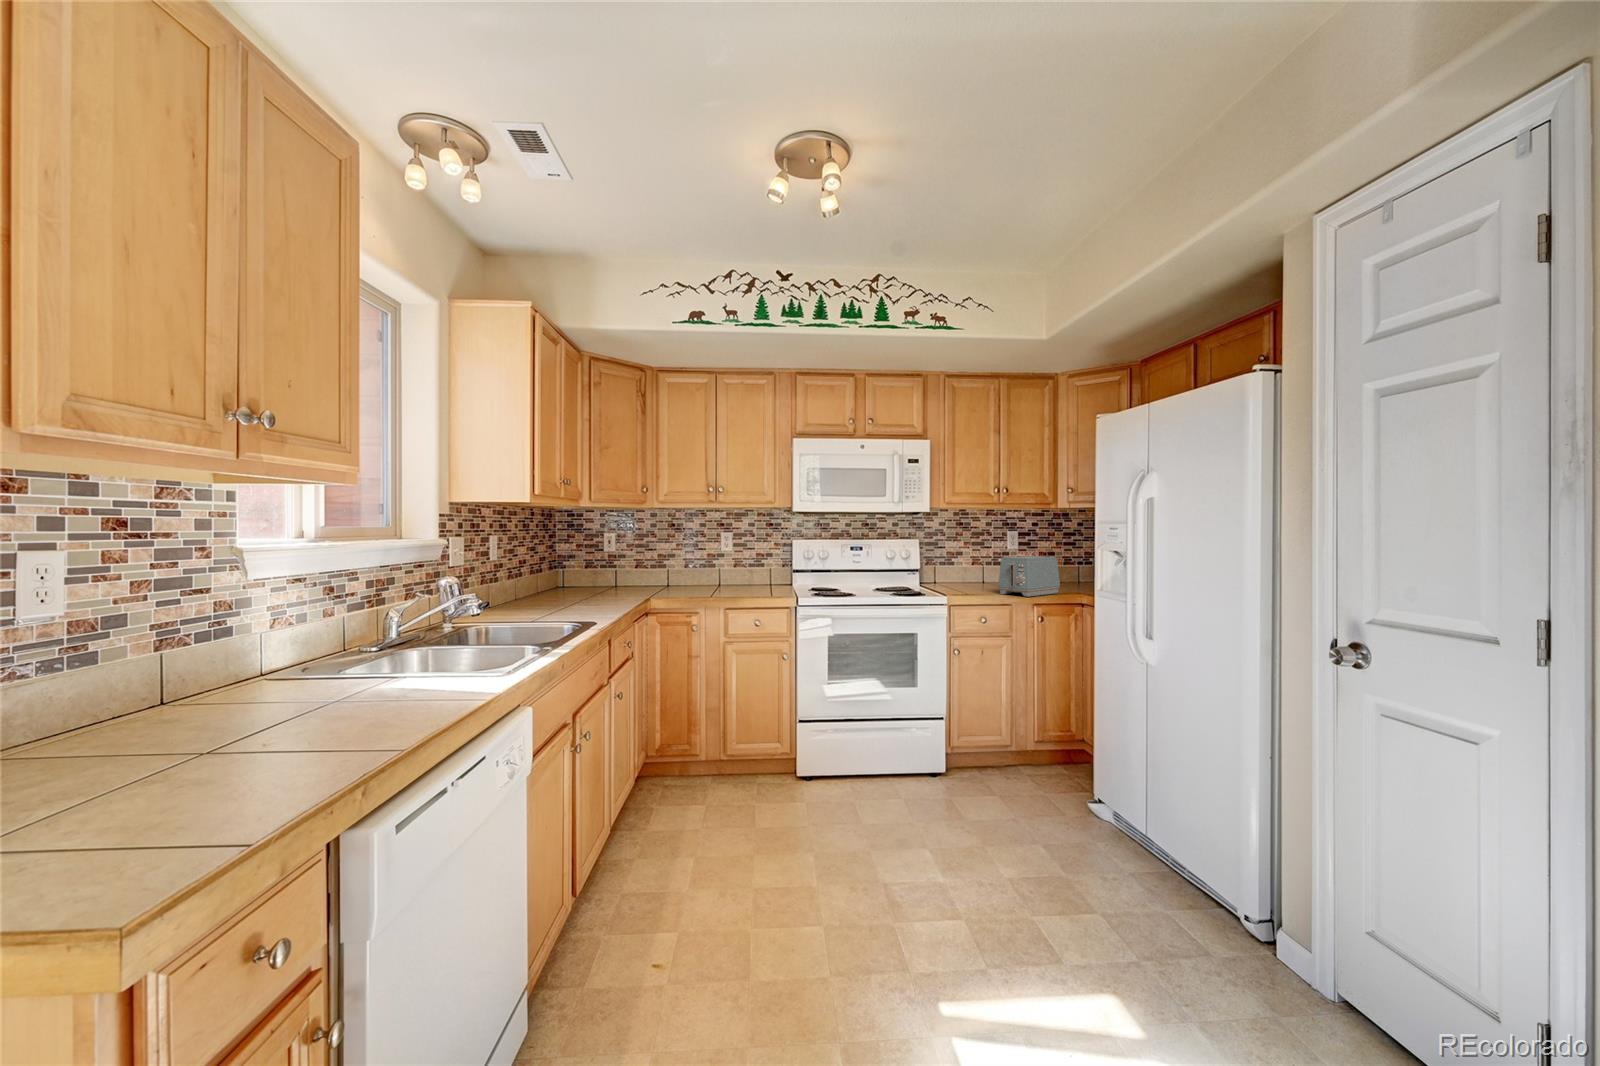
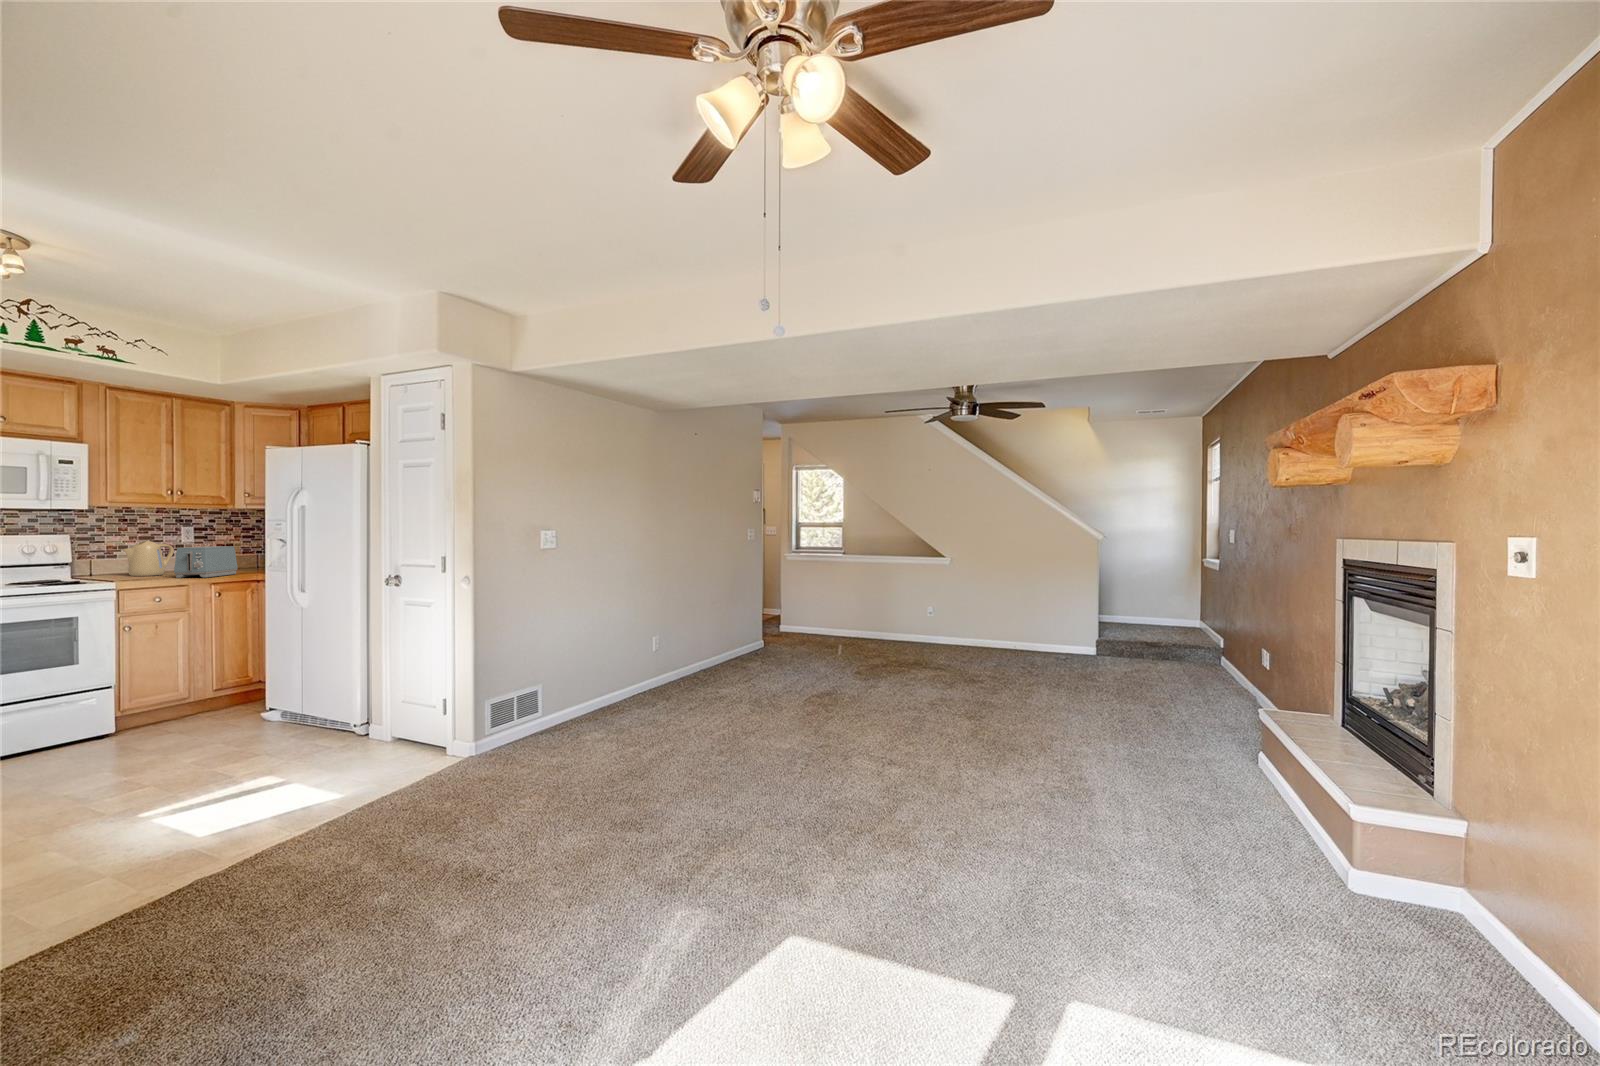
kettle: none [958,547,1000,588] -> present [123,541,174,576]

